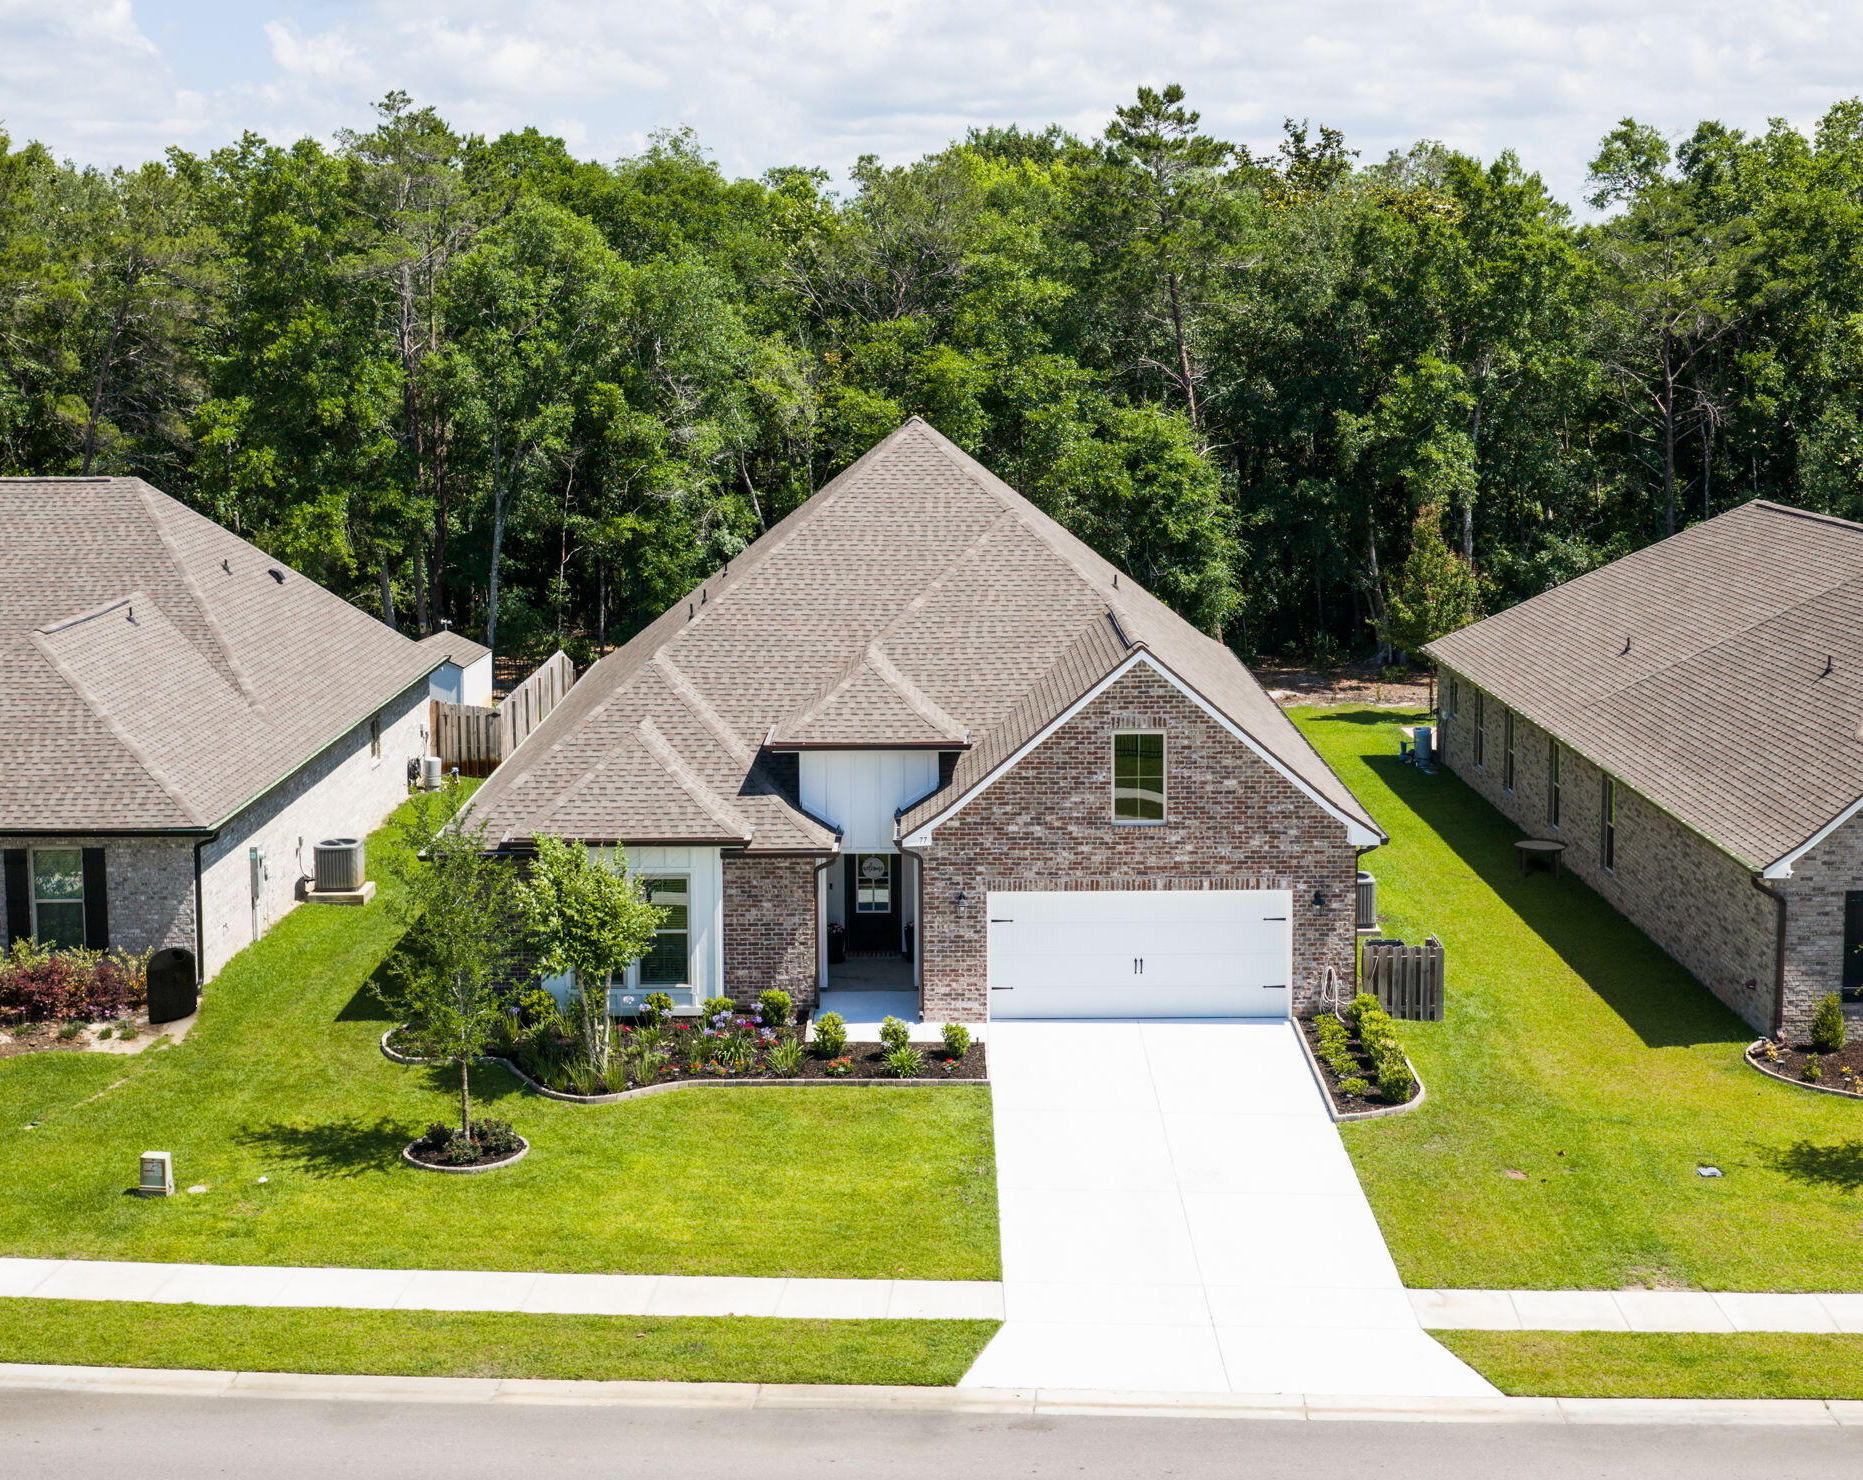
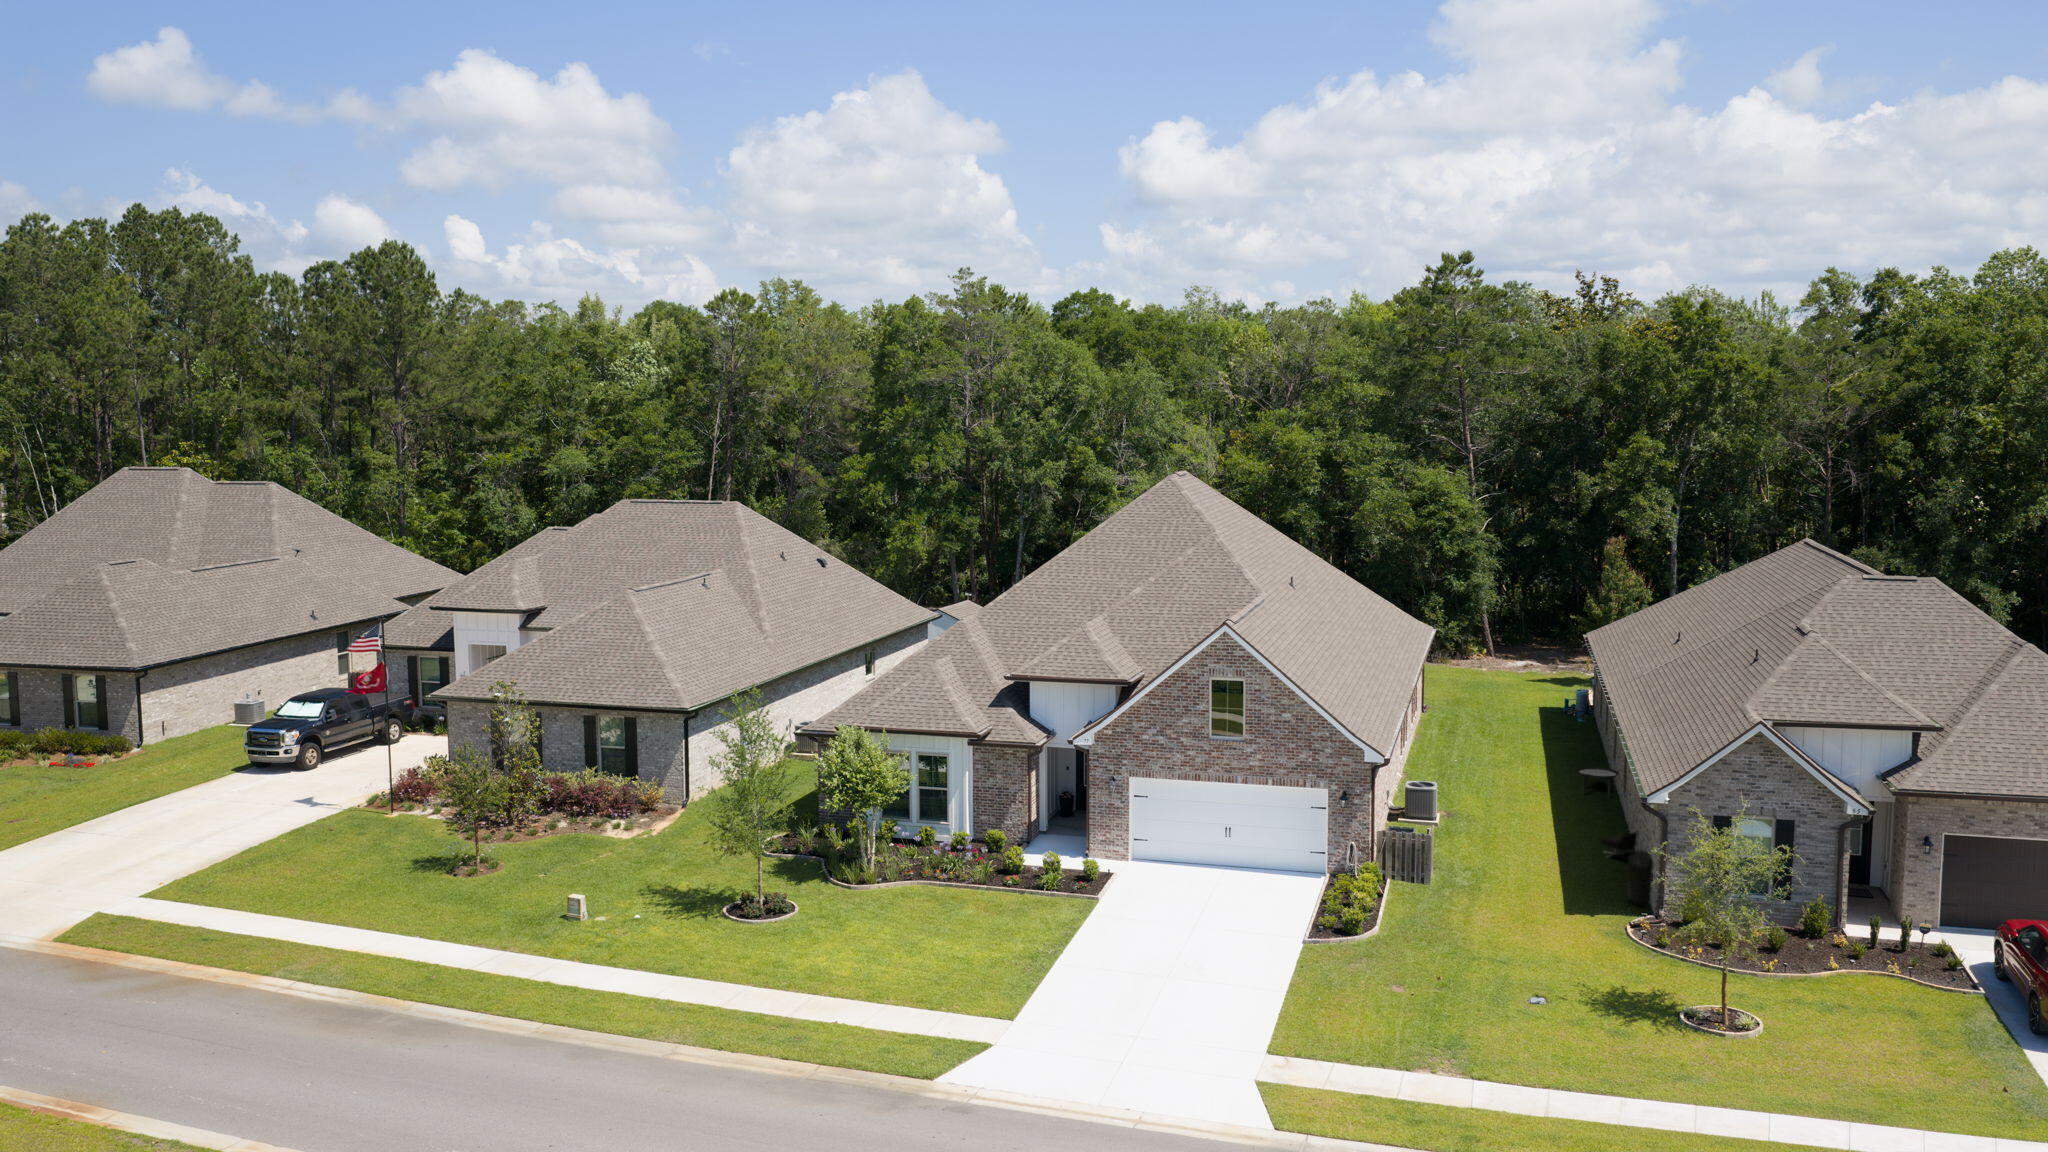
lounge chair: none [1609,921,1666,960] -> present [1599,832,1637,855]
trash can: present [146,948,197,1024] -> present [1627,850,1653,906]

